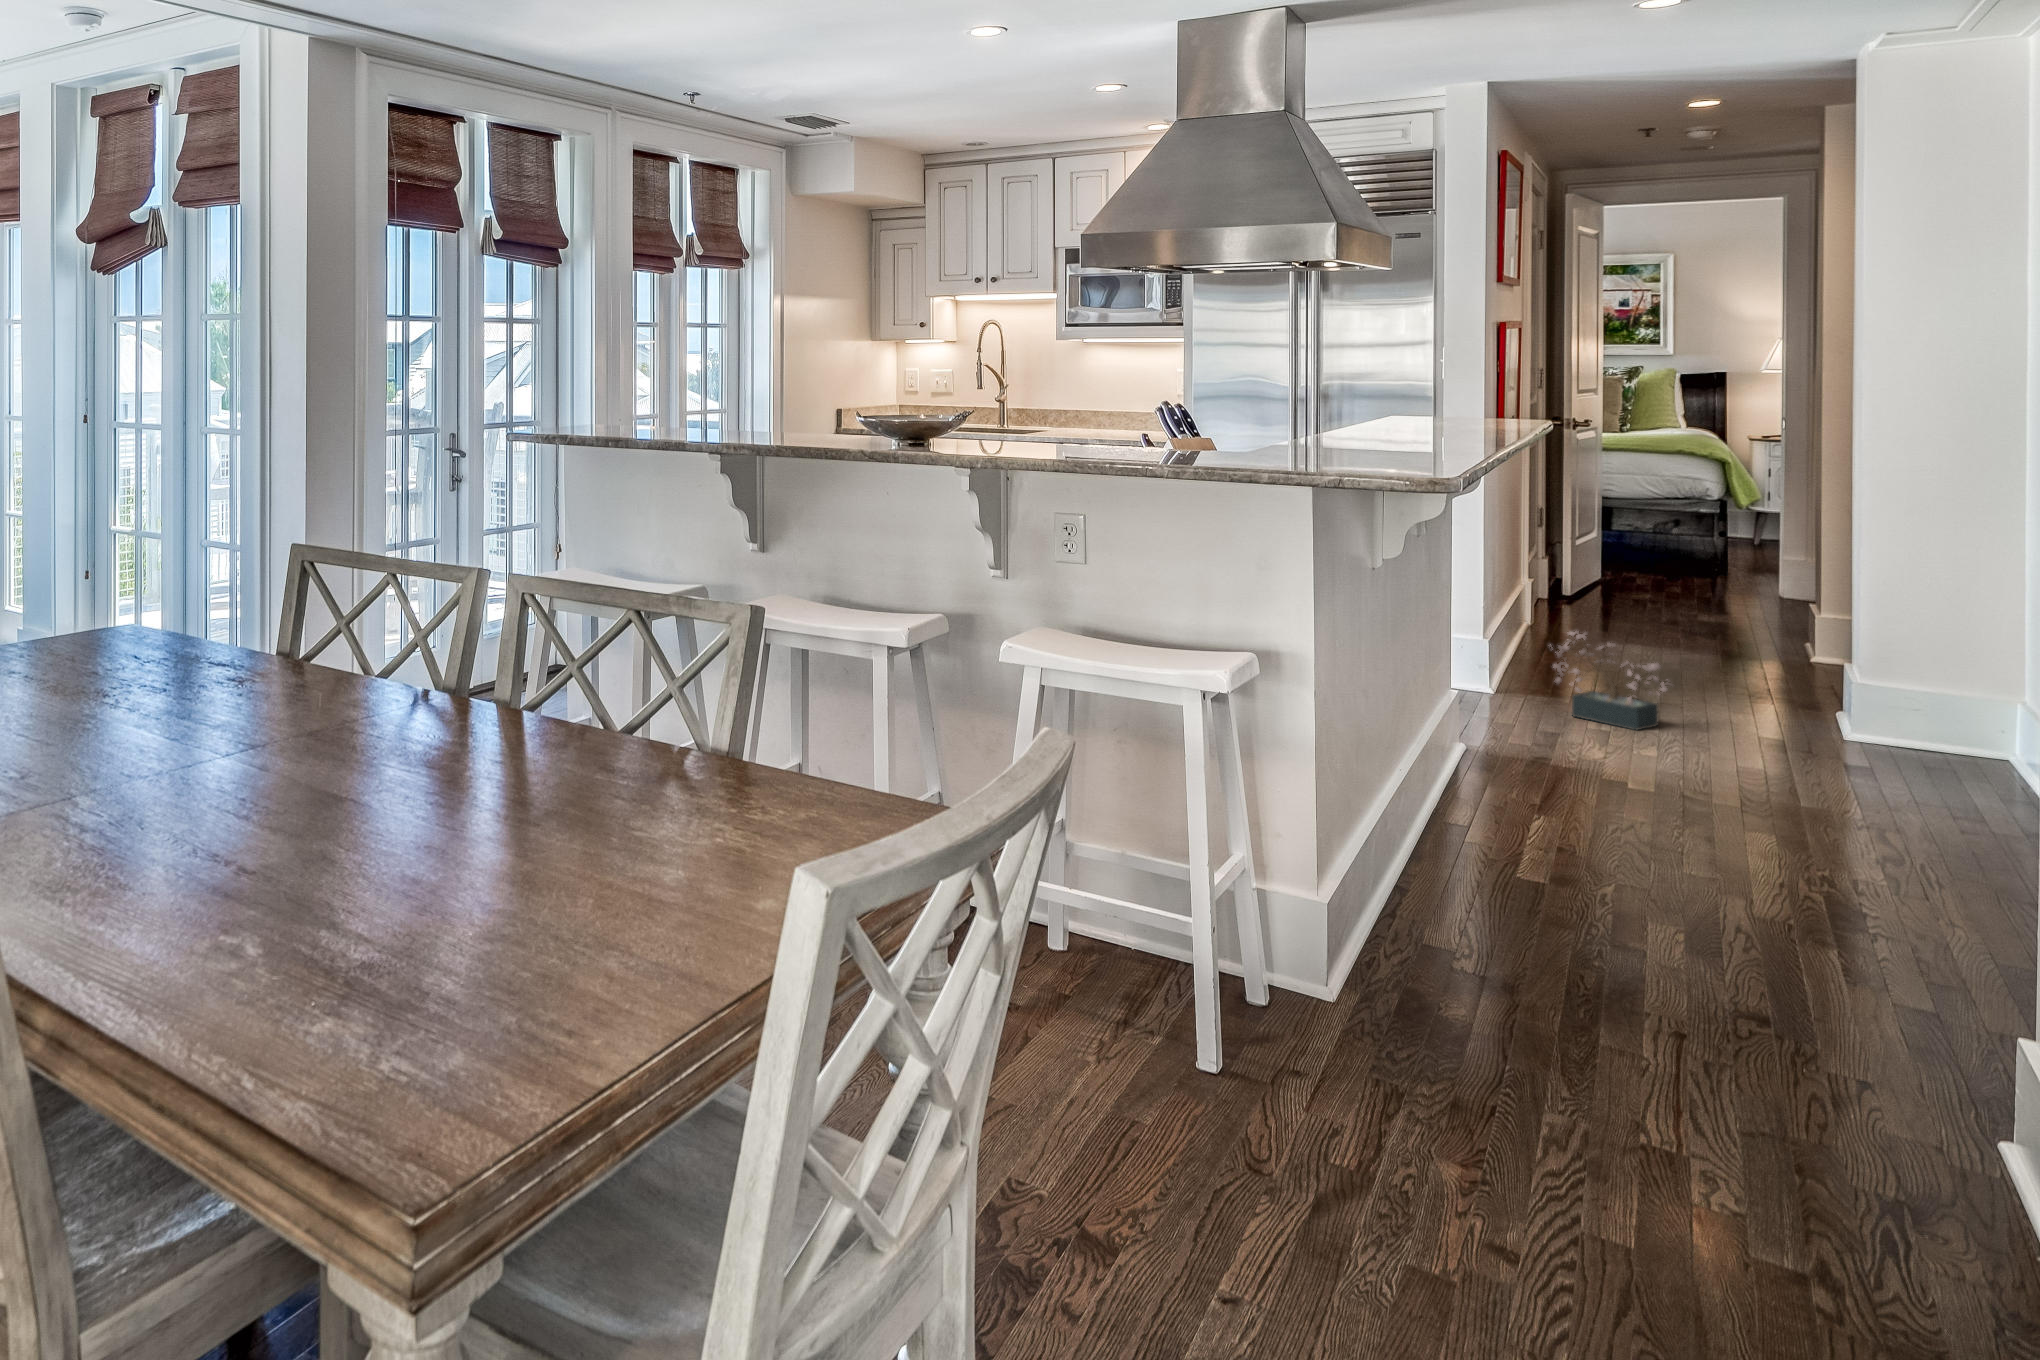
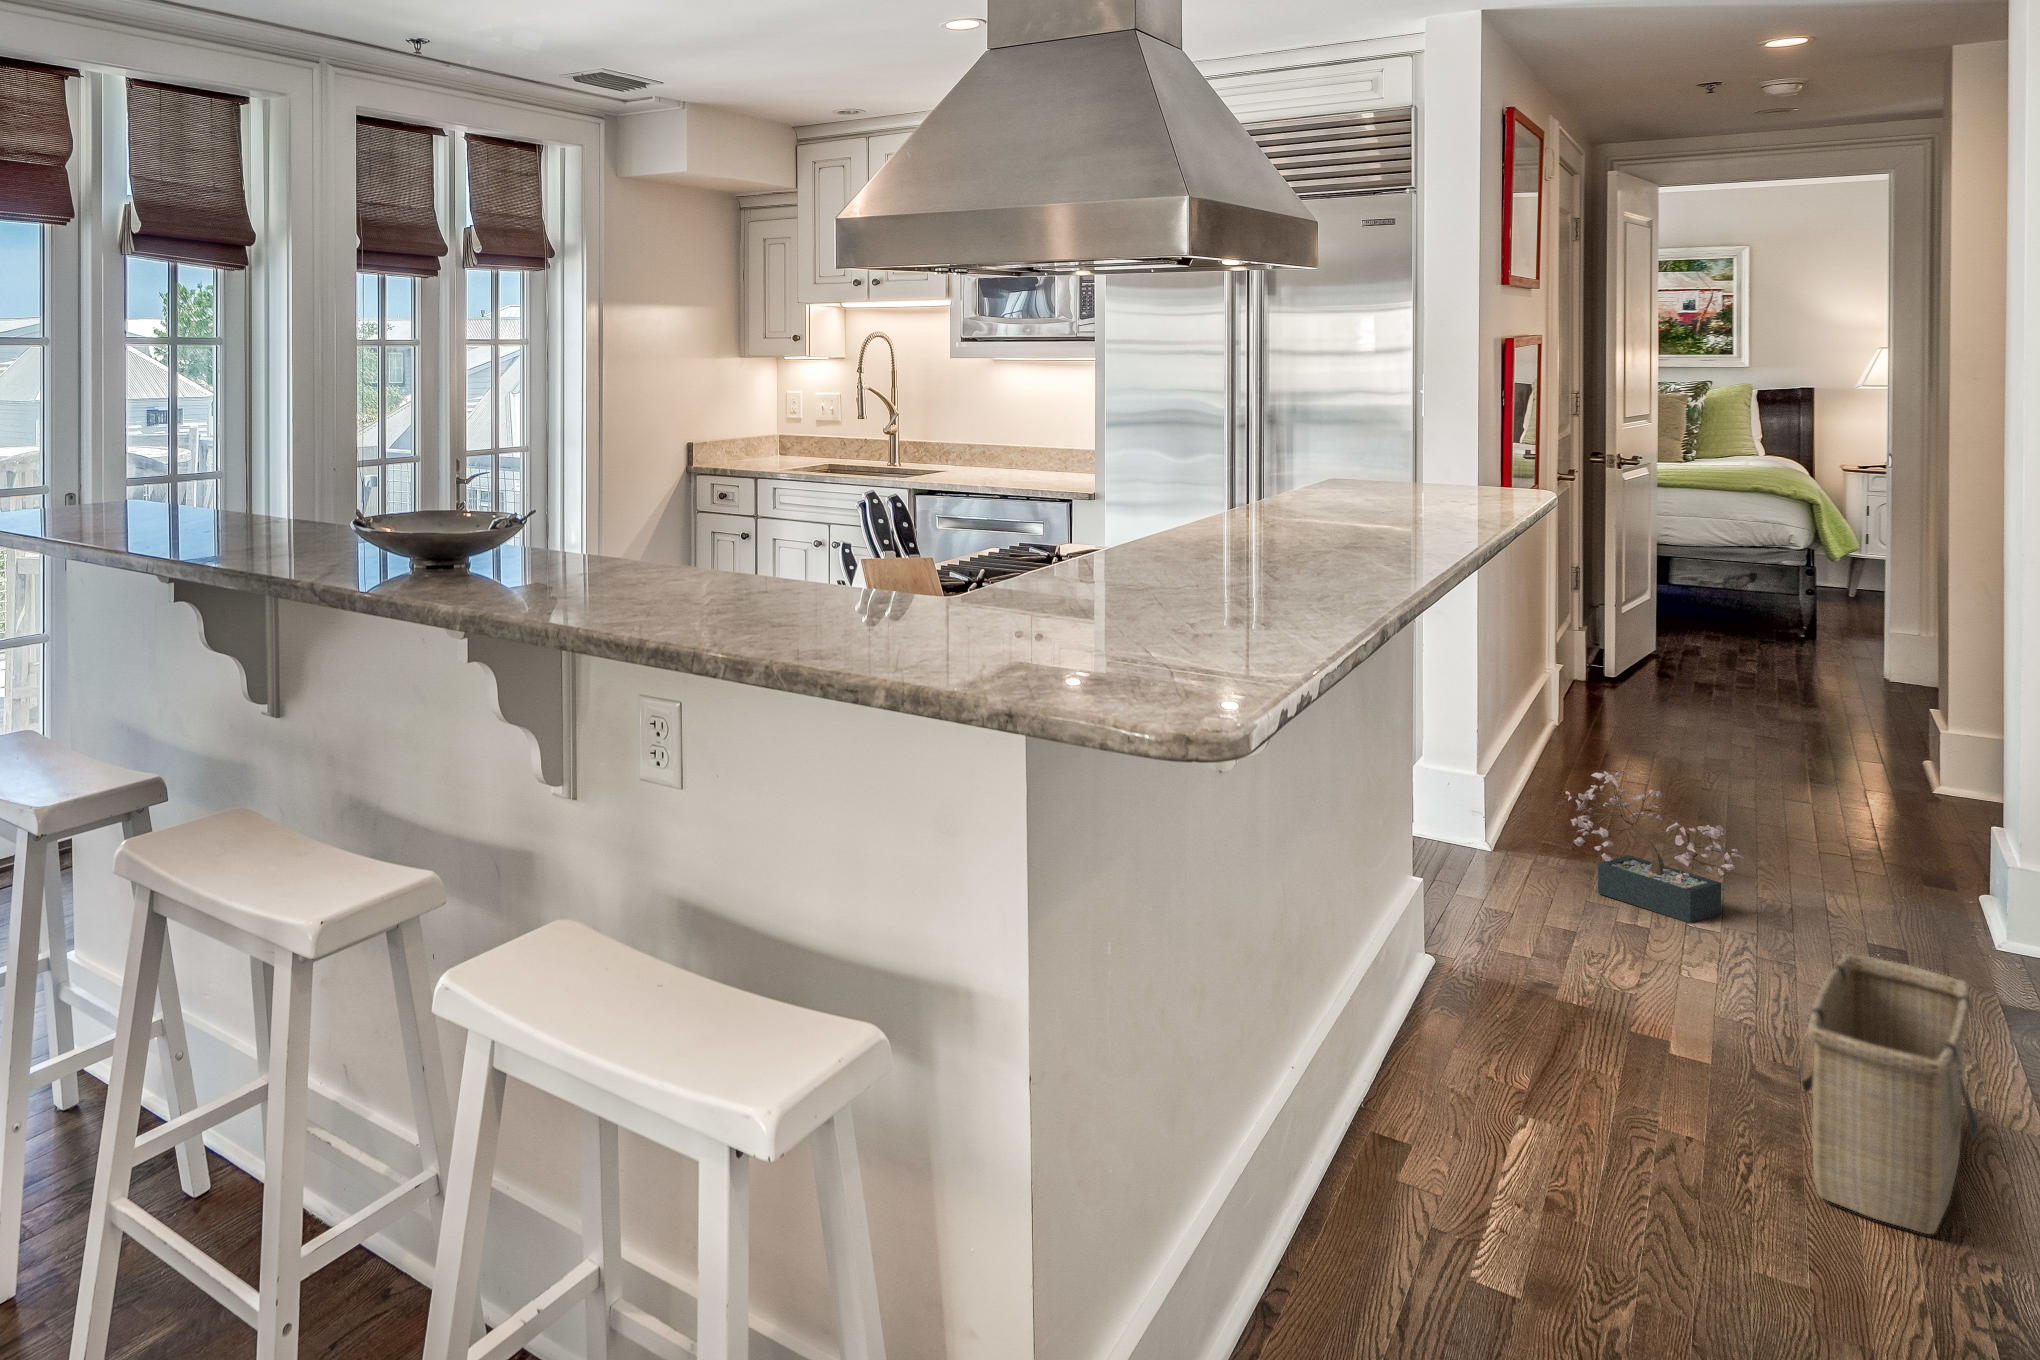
basket: none [1712,711,1822,859] -> present [1799,953,1980,1234]

